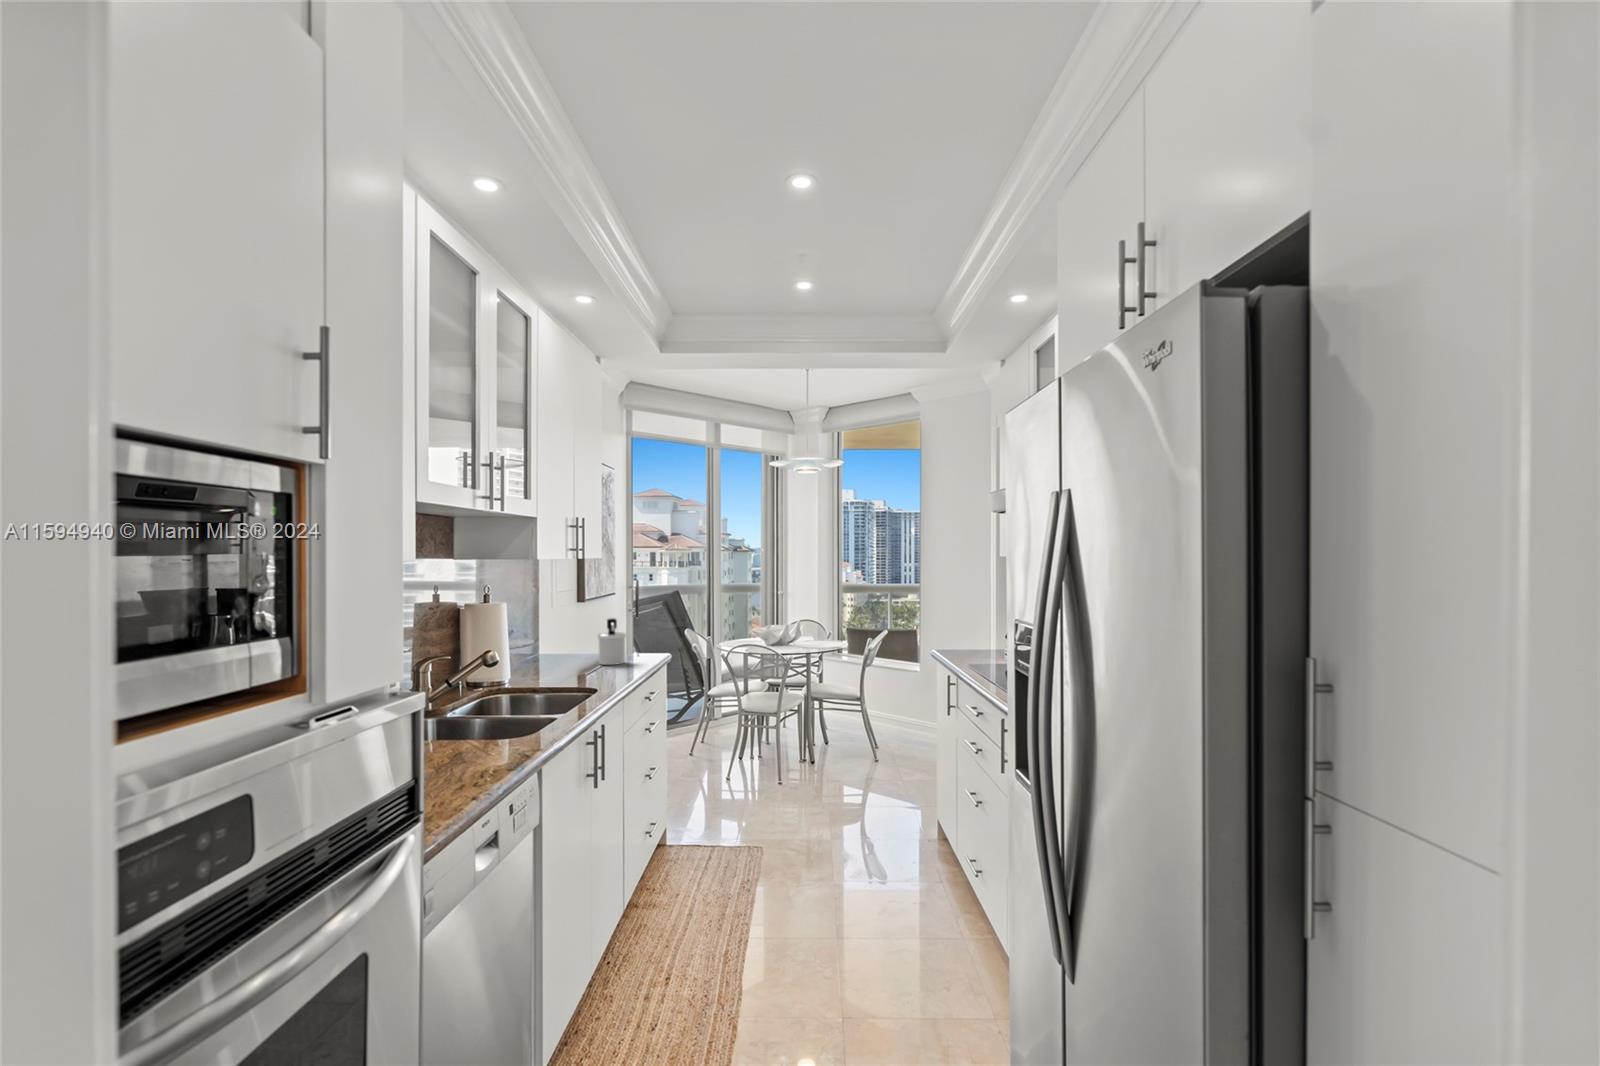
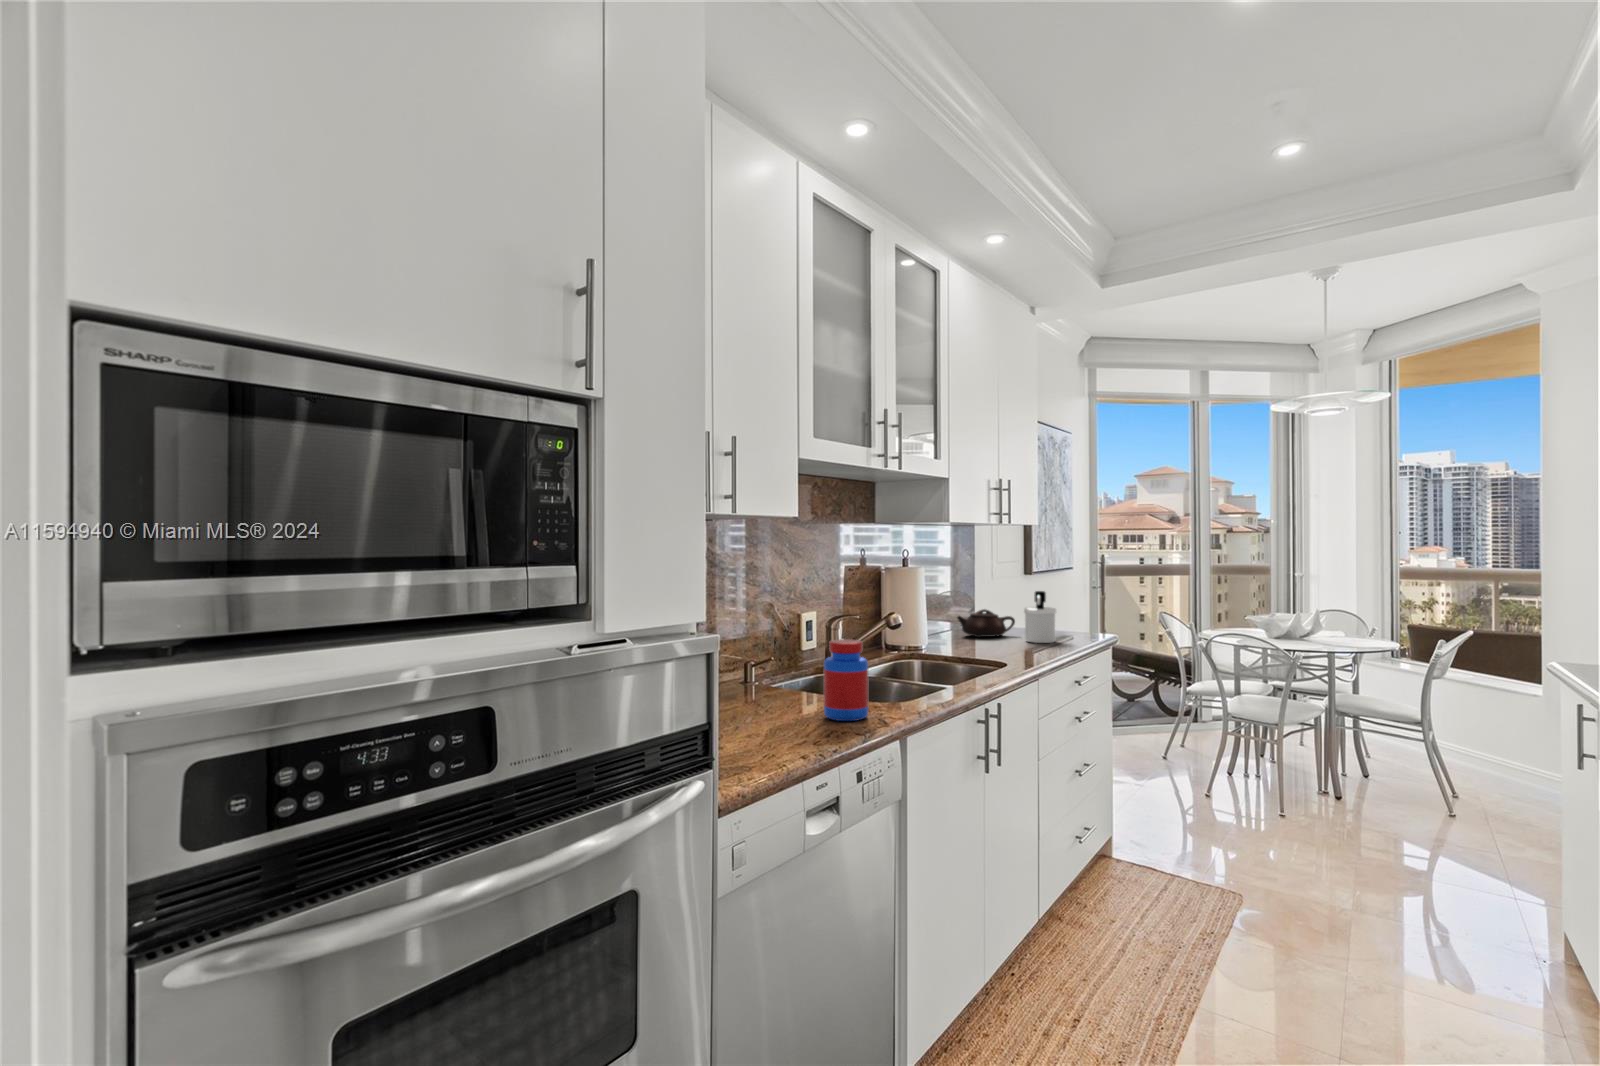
teapot: none [531,638,586,664] -> present [957,609,1015,637]
jar: none [459,679,505,759] -> present [824,639,868,721]

